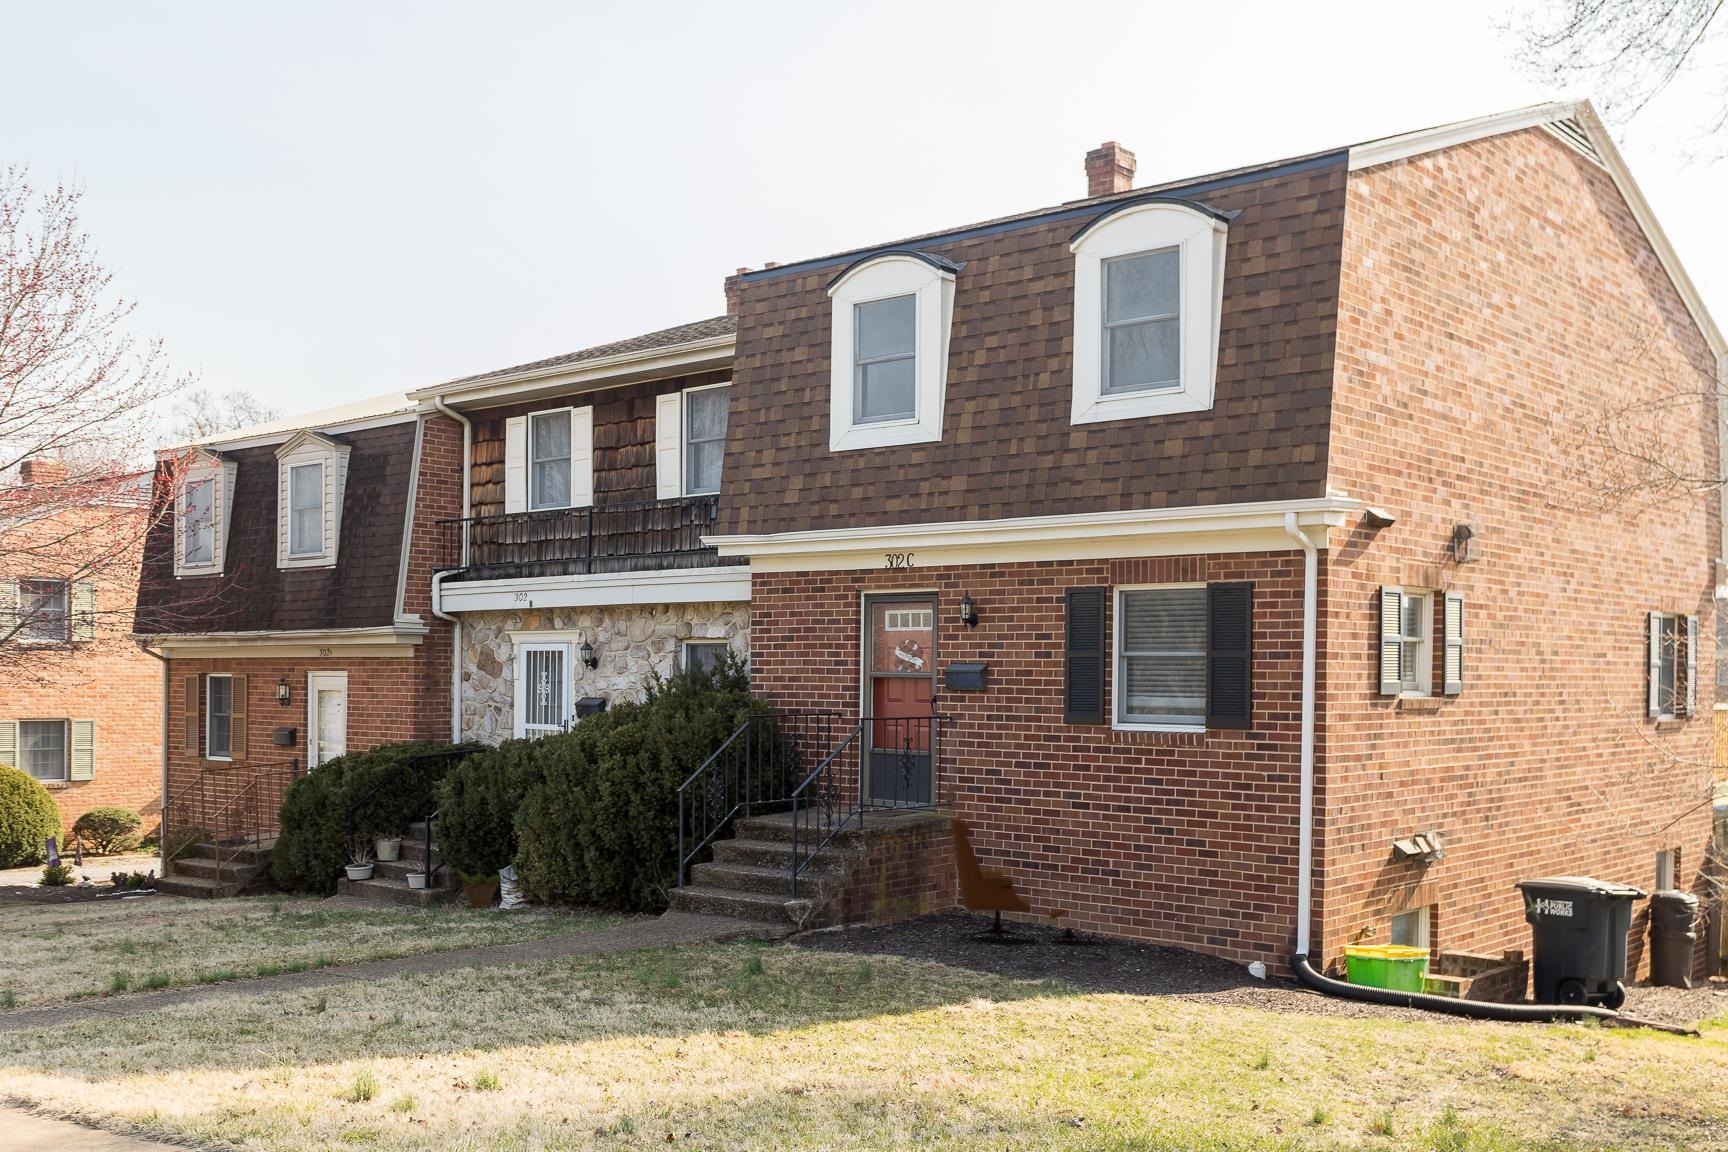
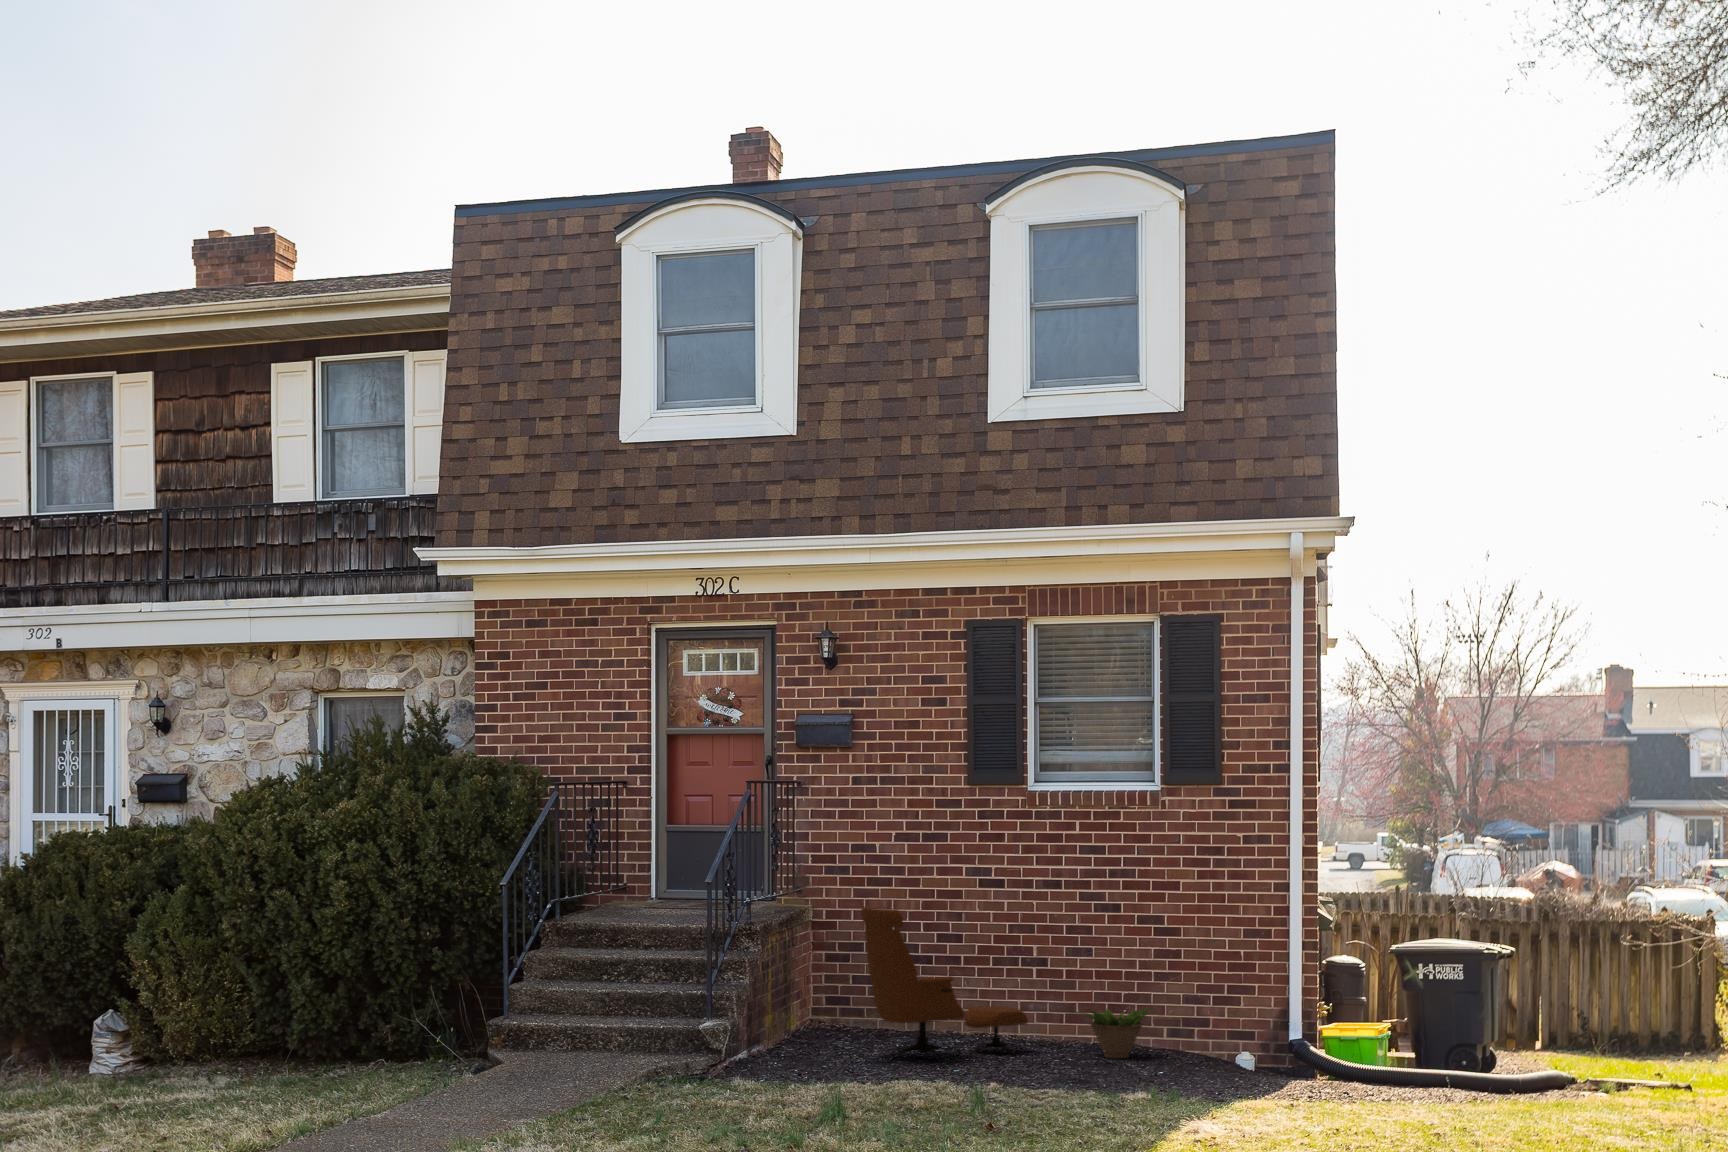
decorative plant: present [457,870,502,907] -> present [1078,1008,1151,1058]

